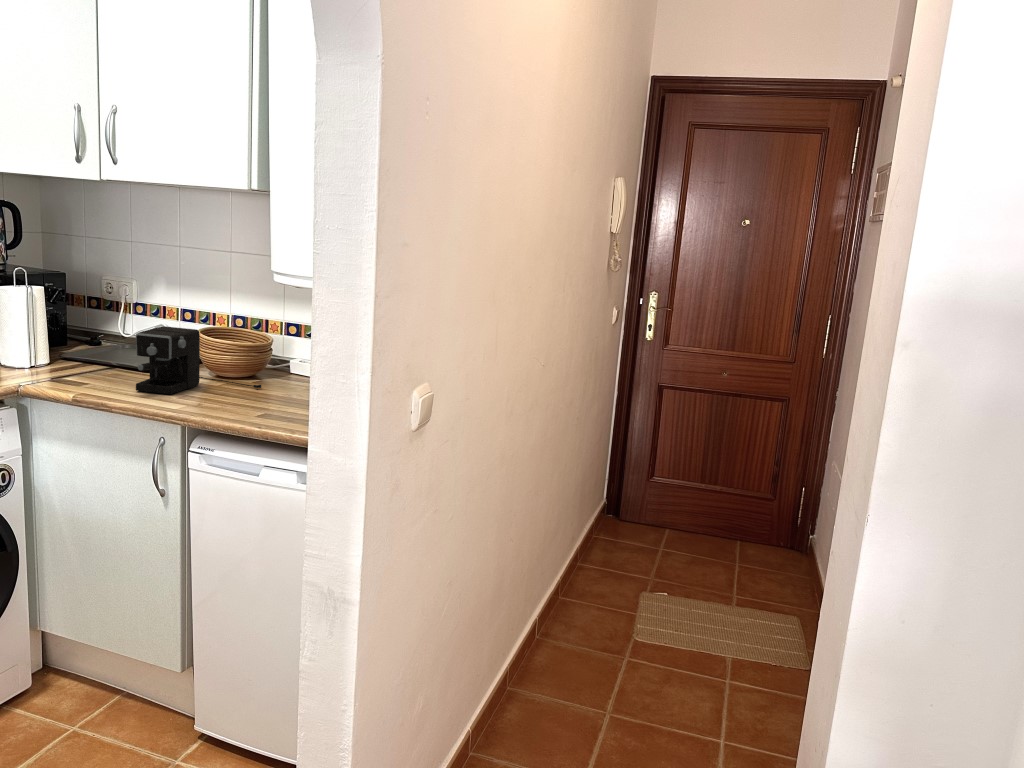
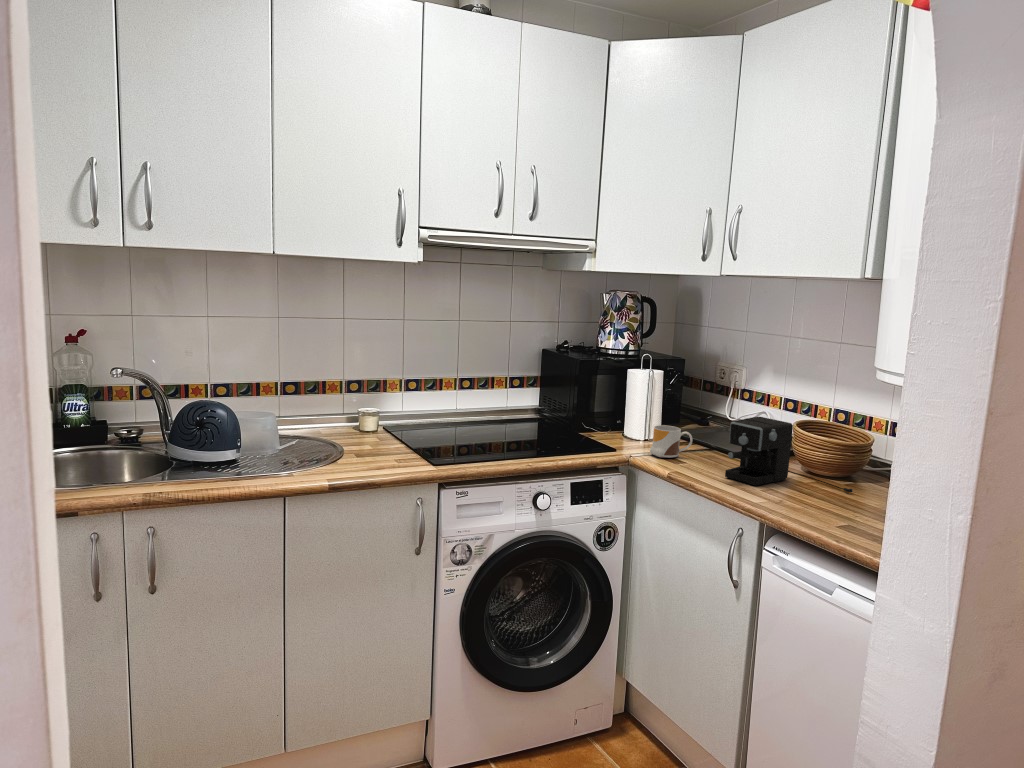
mug: none [41,346,92,381] -> present [650,425,692,458]

